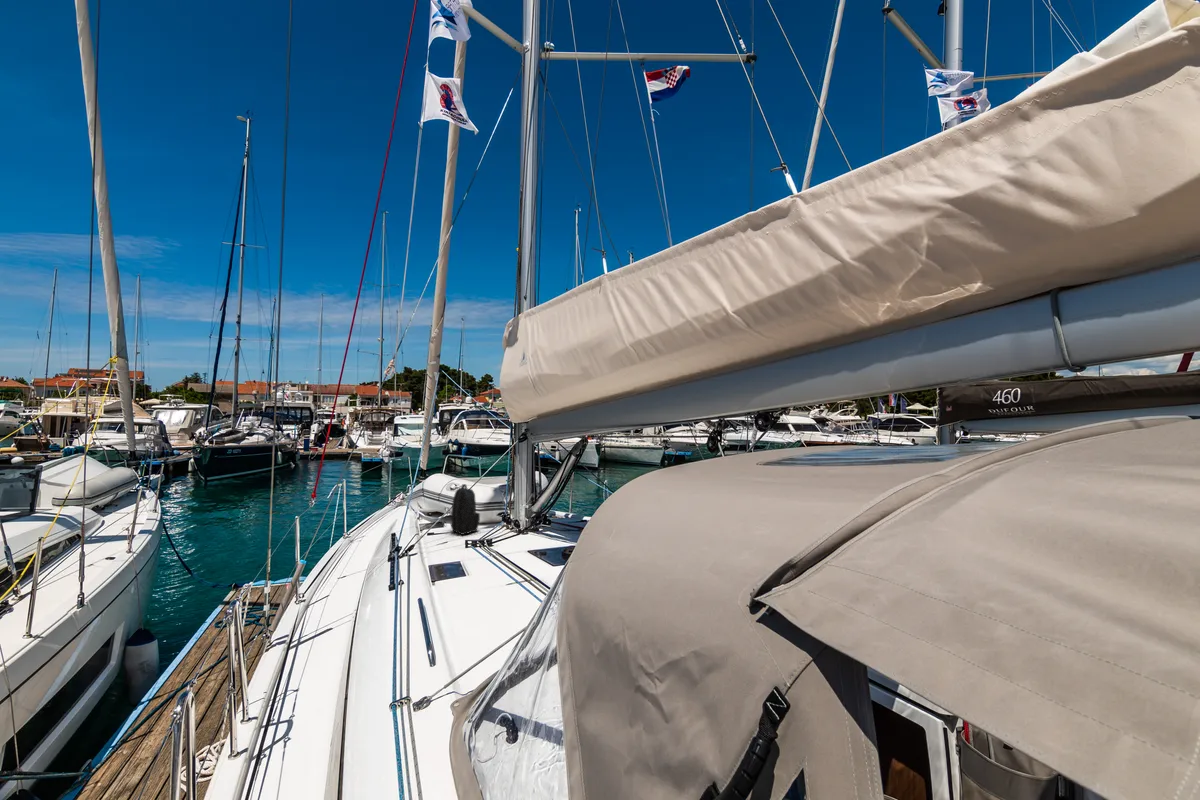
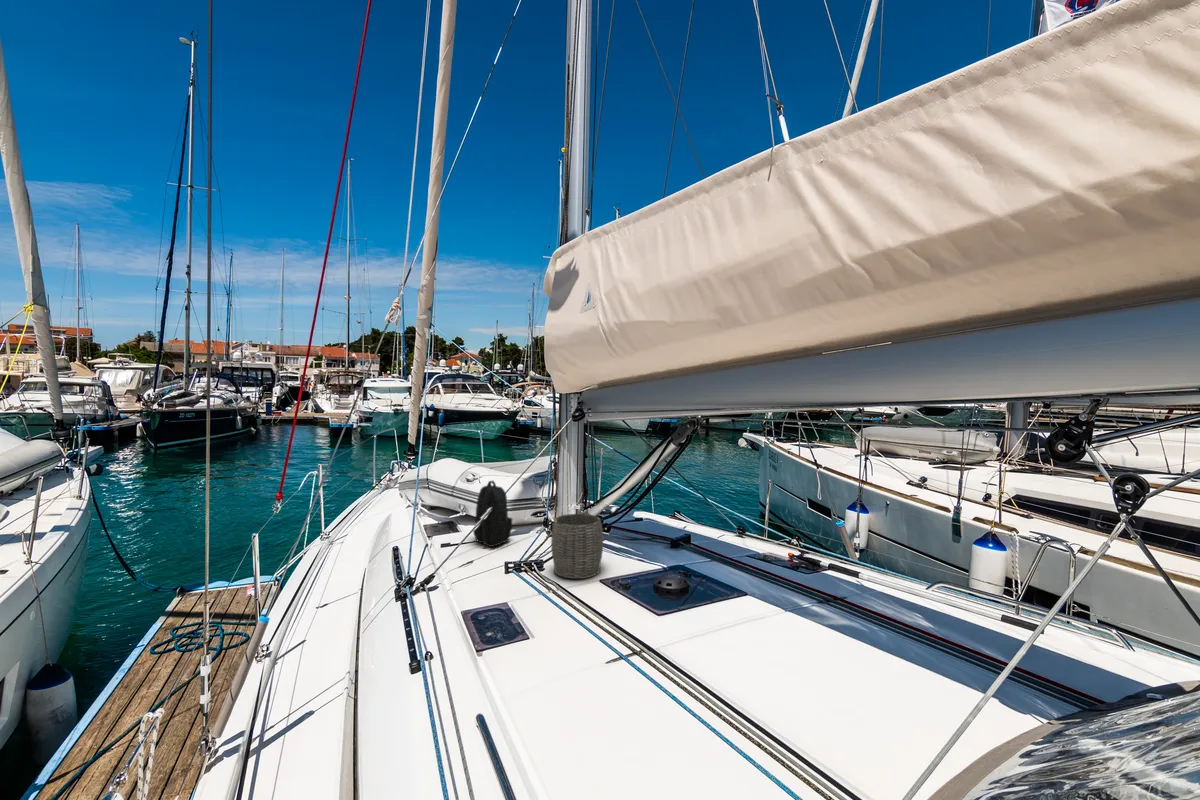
woven basket: none [499,505,538,551] -> present [551,514,603,579]

